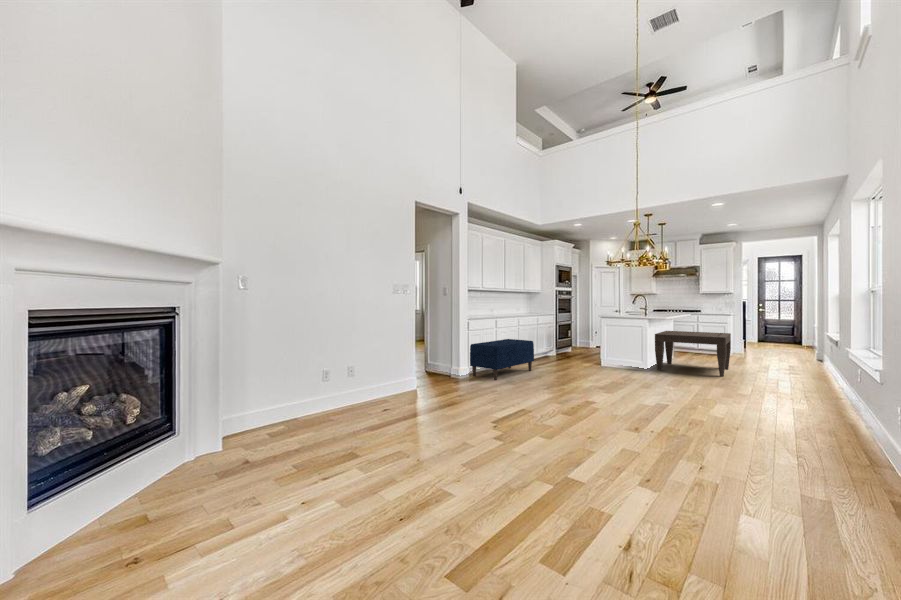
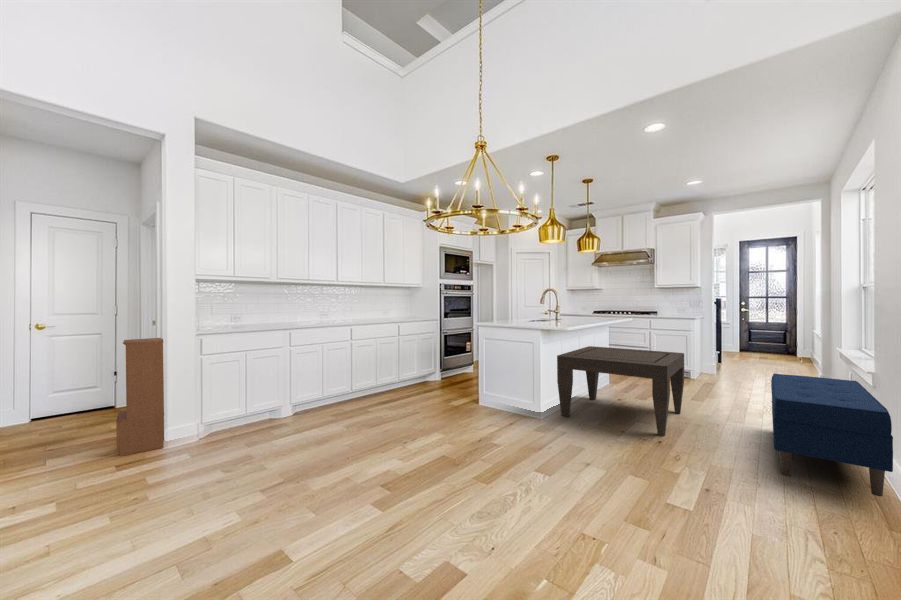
bookcase: none [428,321,455,381] -> present [116,338,164,456]
bench: present [470,339,534,380] -> present [771,373,893,496]

